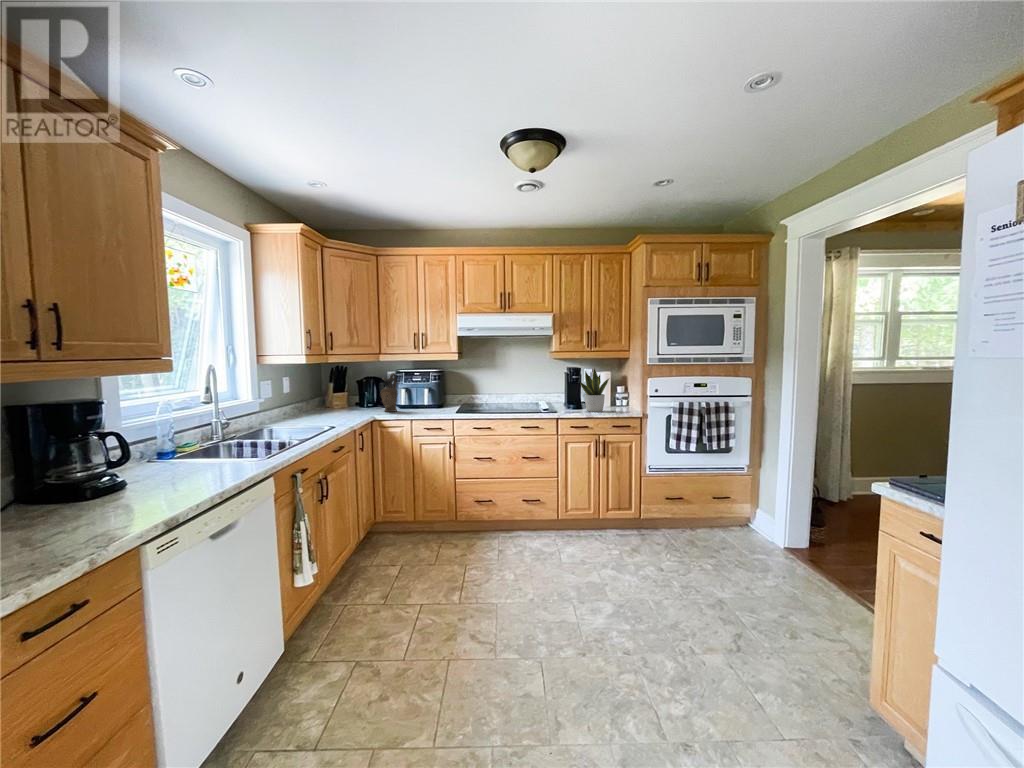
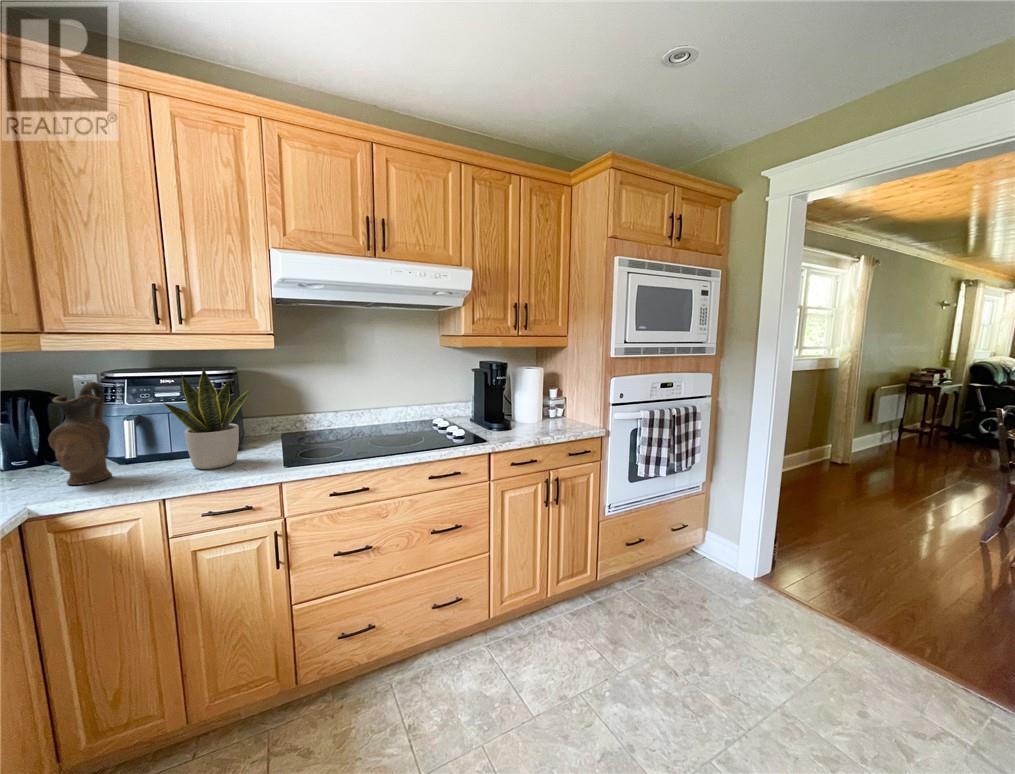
potted plant: present [581,368,609,412] -> present [164,367,252,469]

